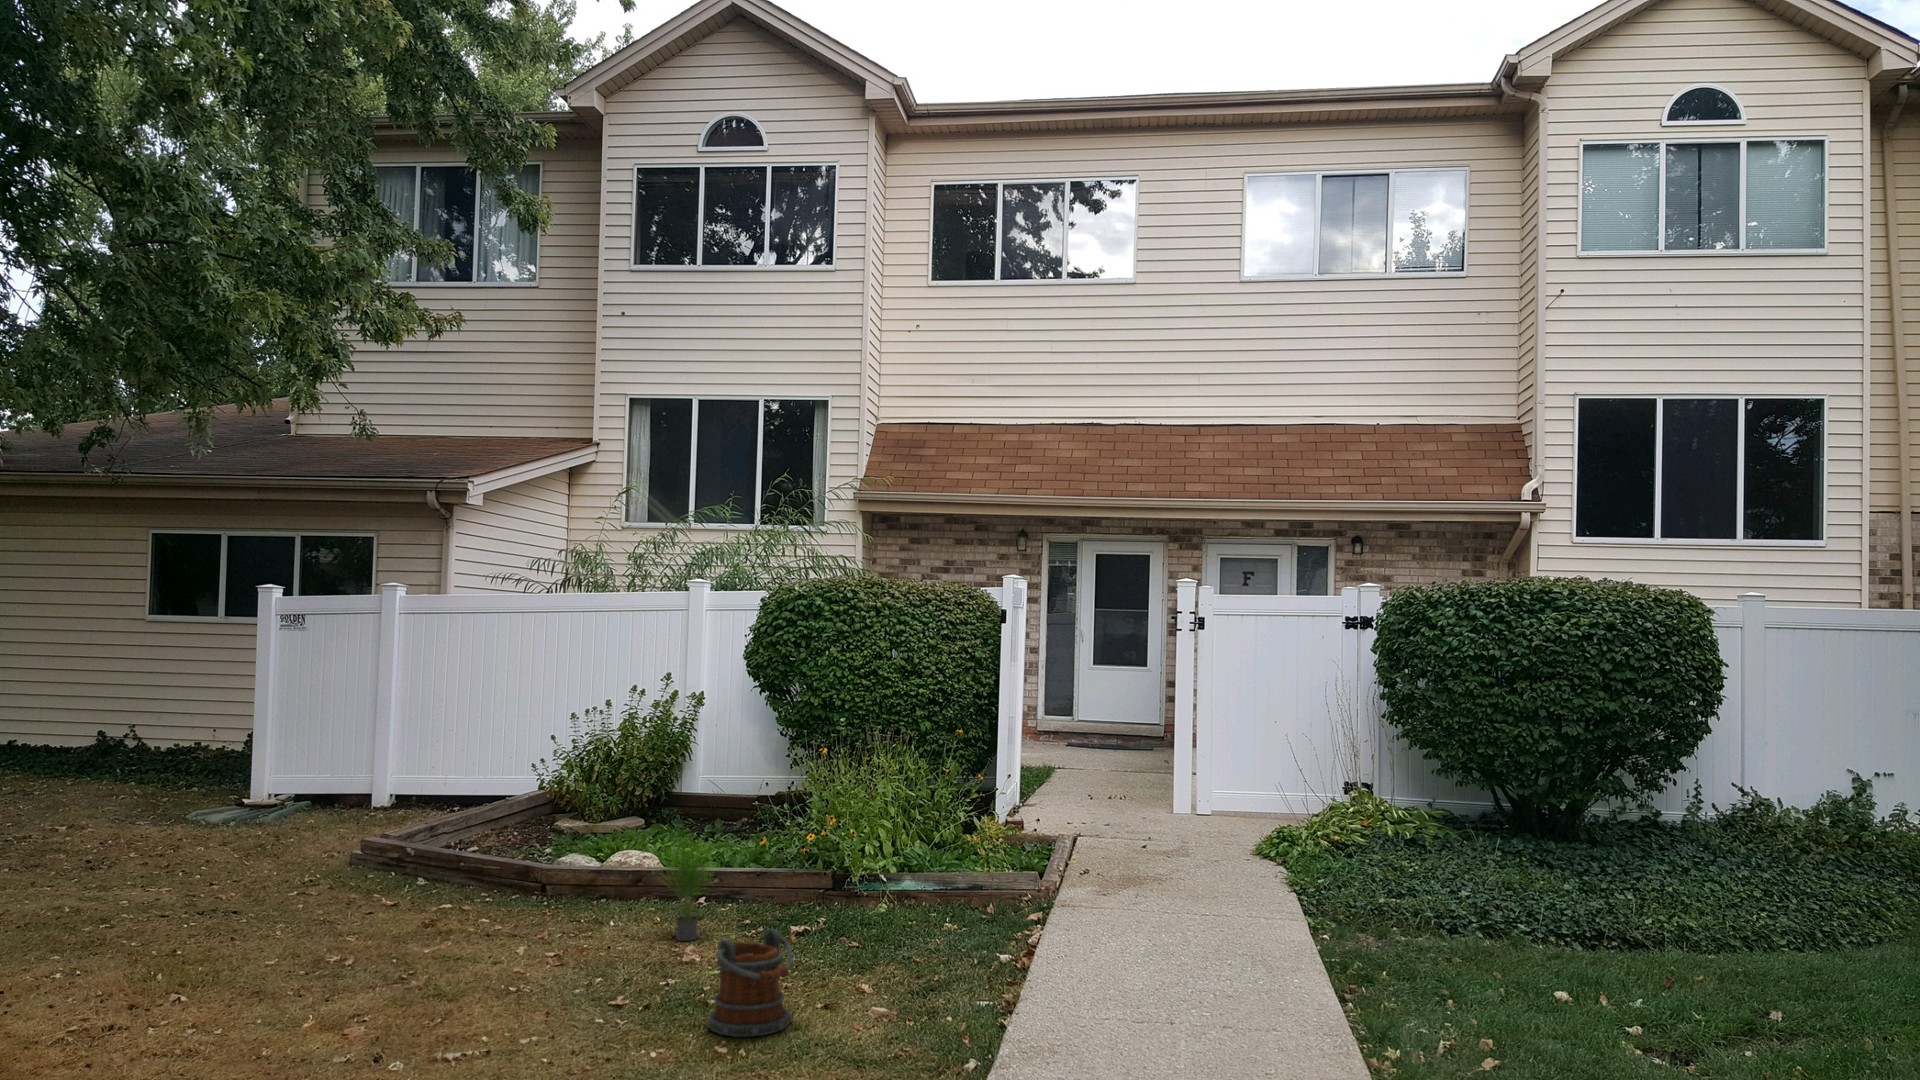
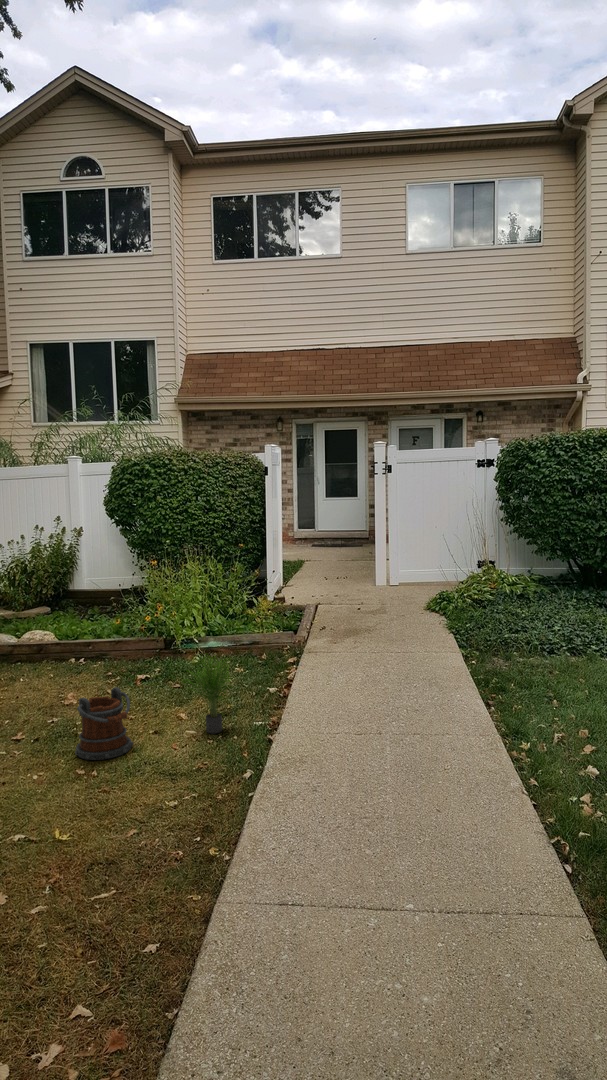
potted plant: present [661,841,711,941] -> present [190,658,230,734]

